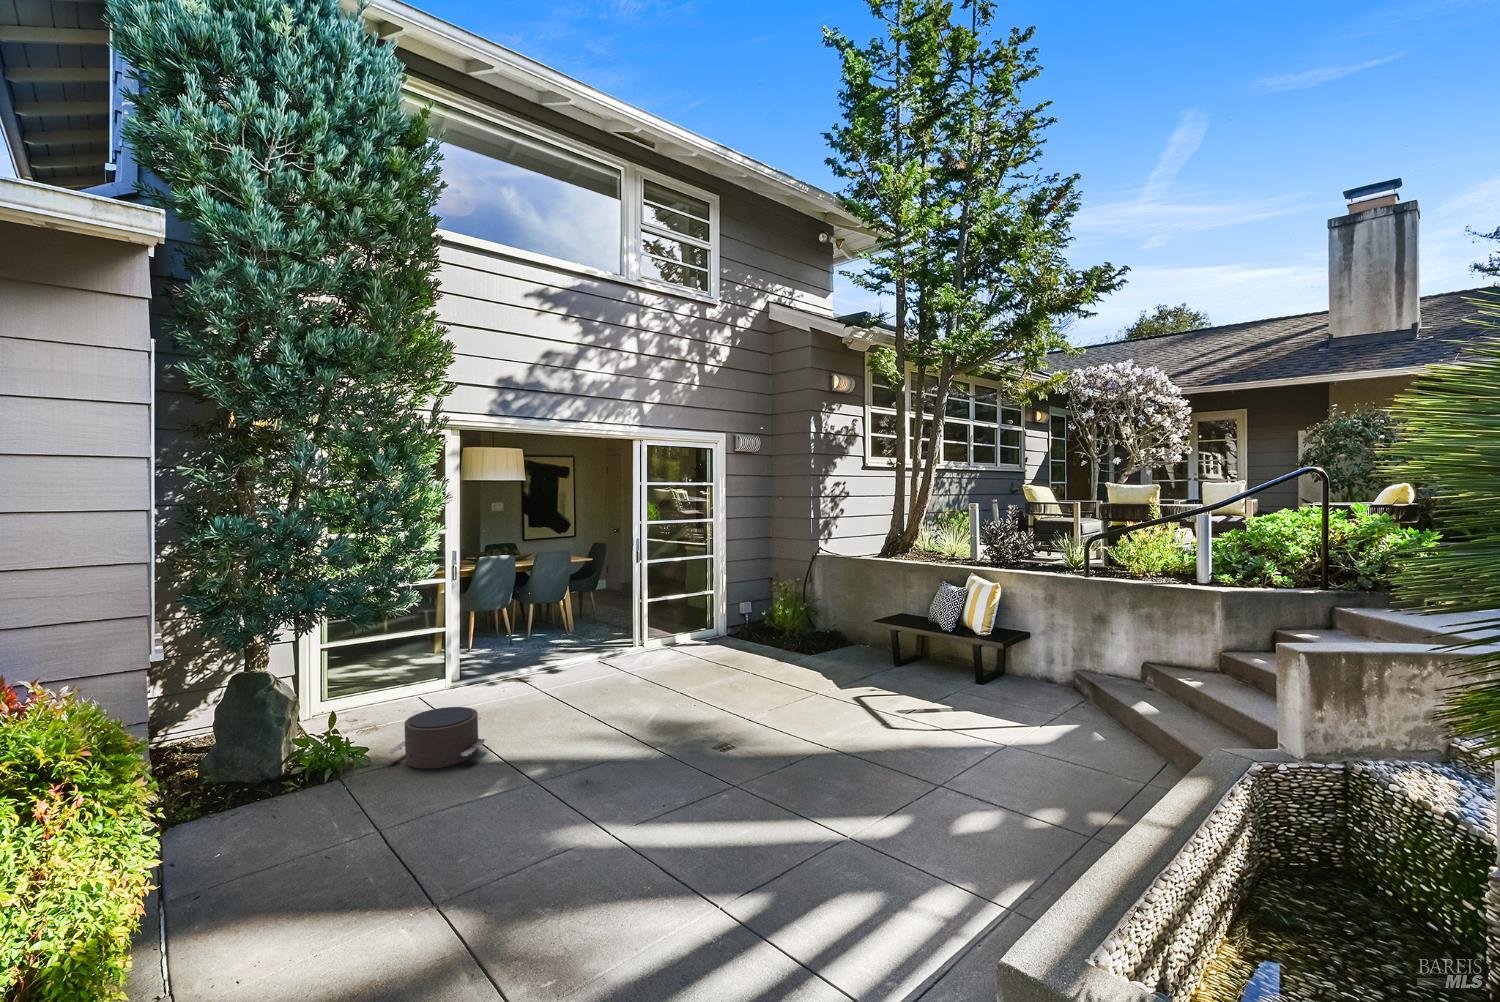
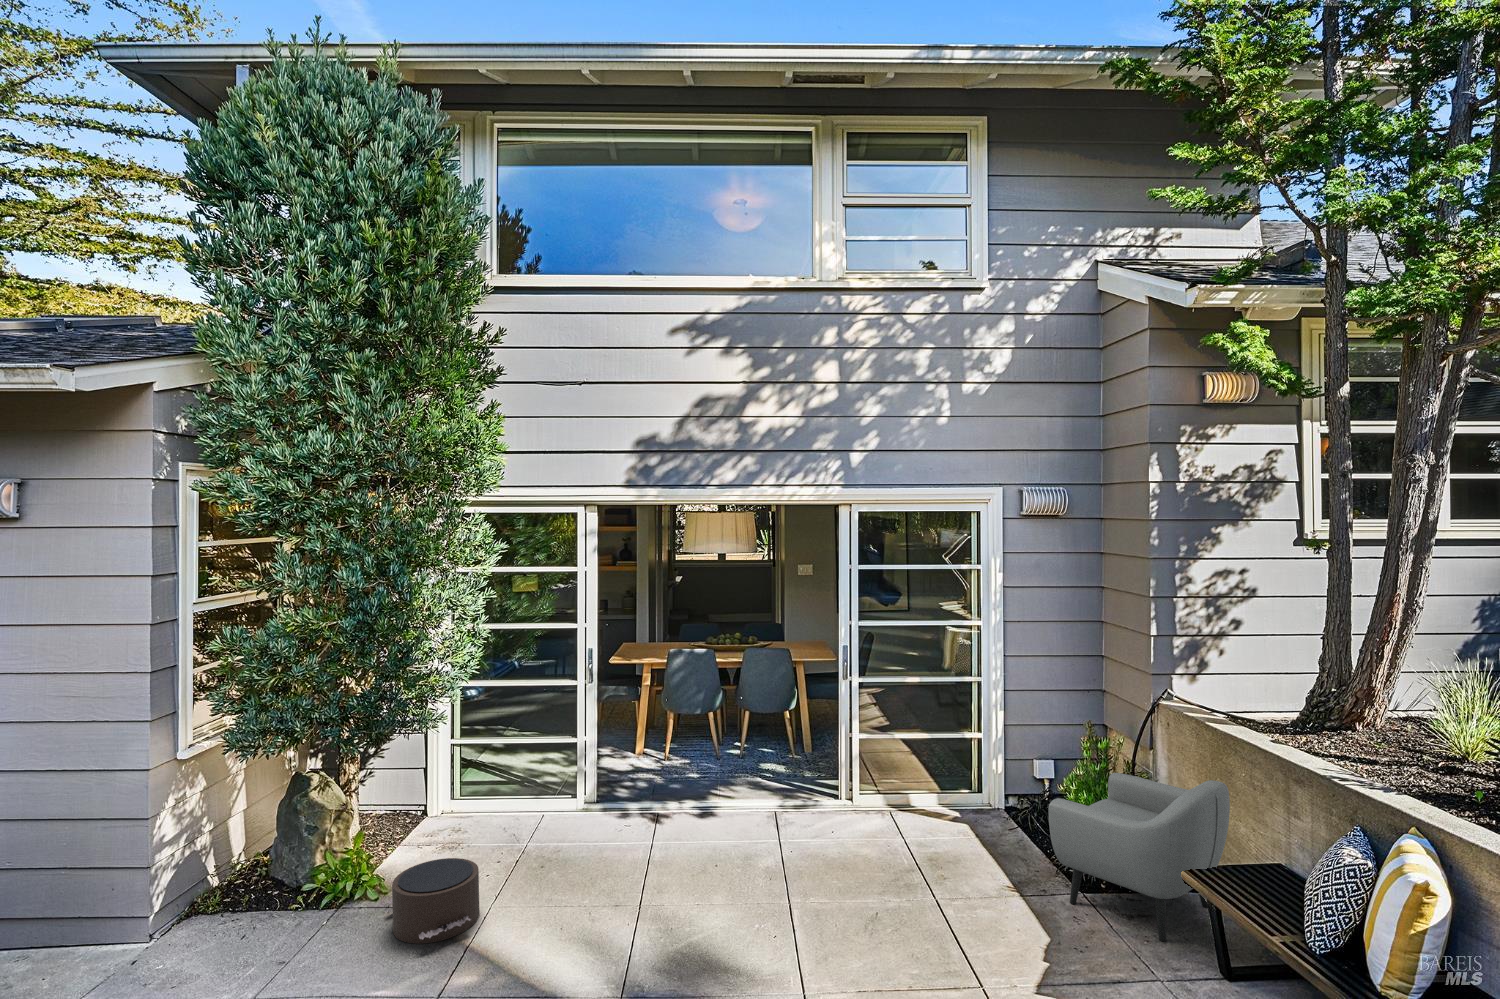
armchair: none [797,580,871,659] -> present [1048,773,1230,941]

